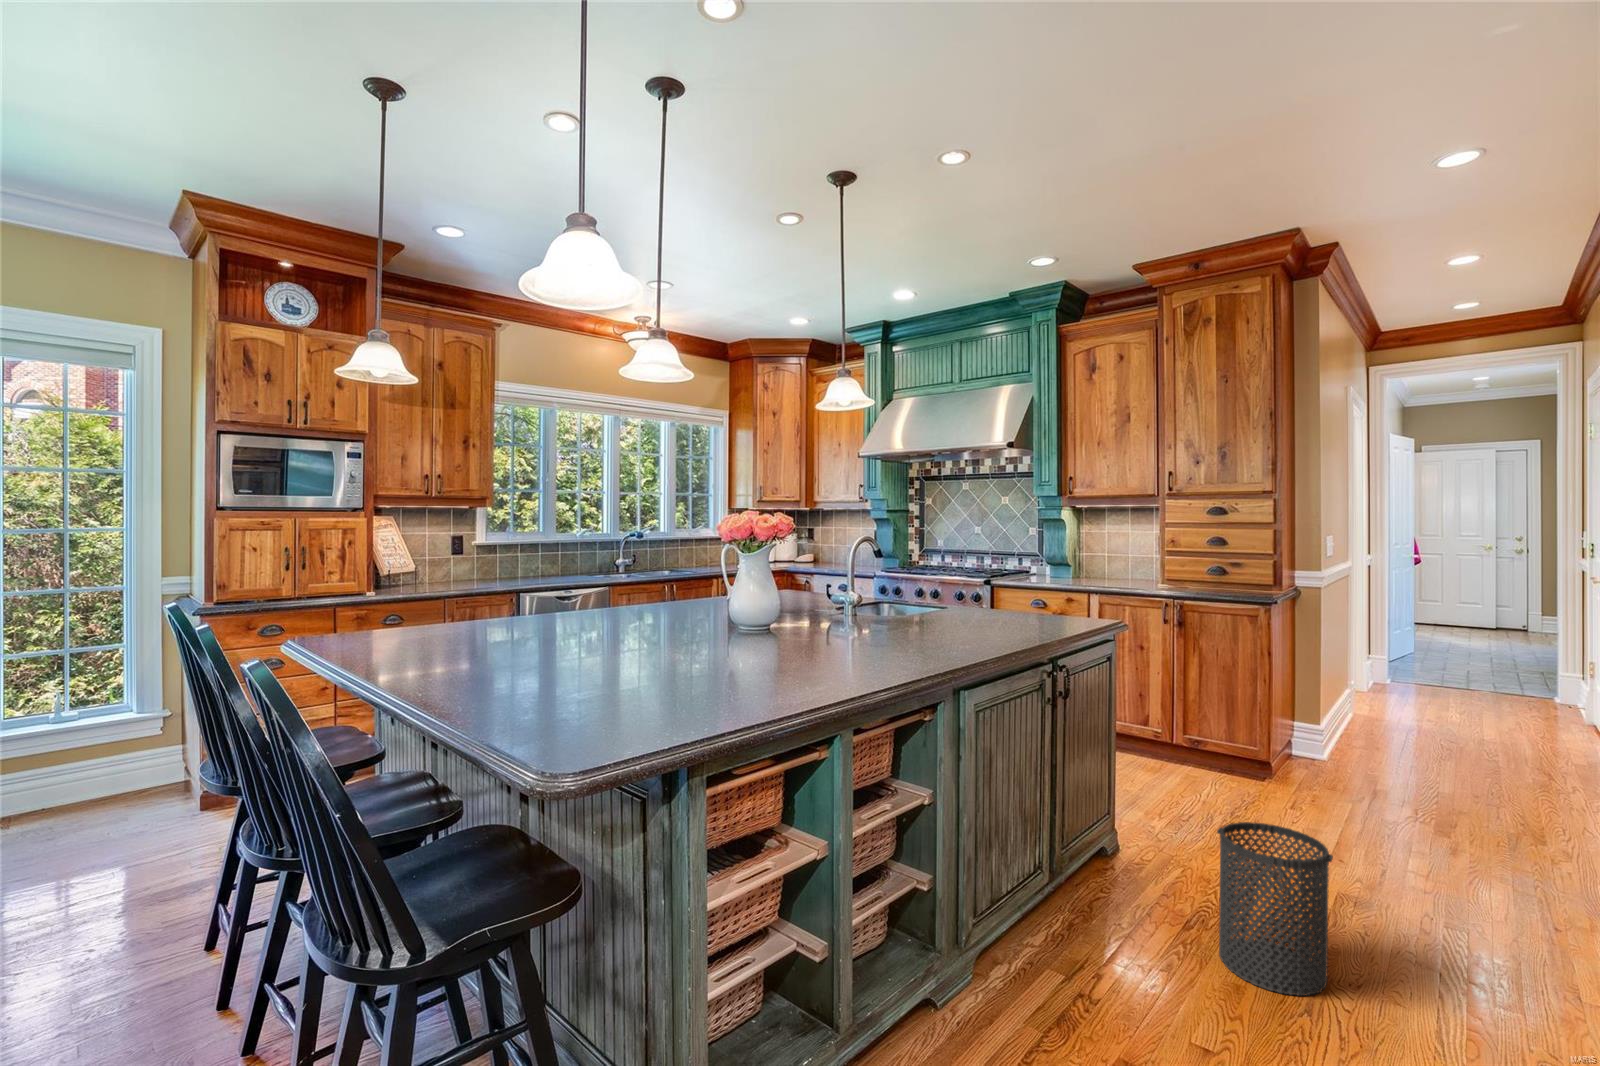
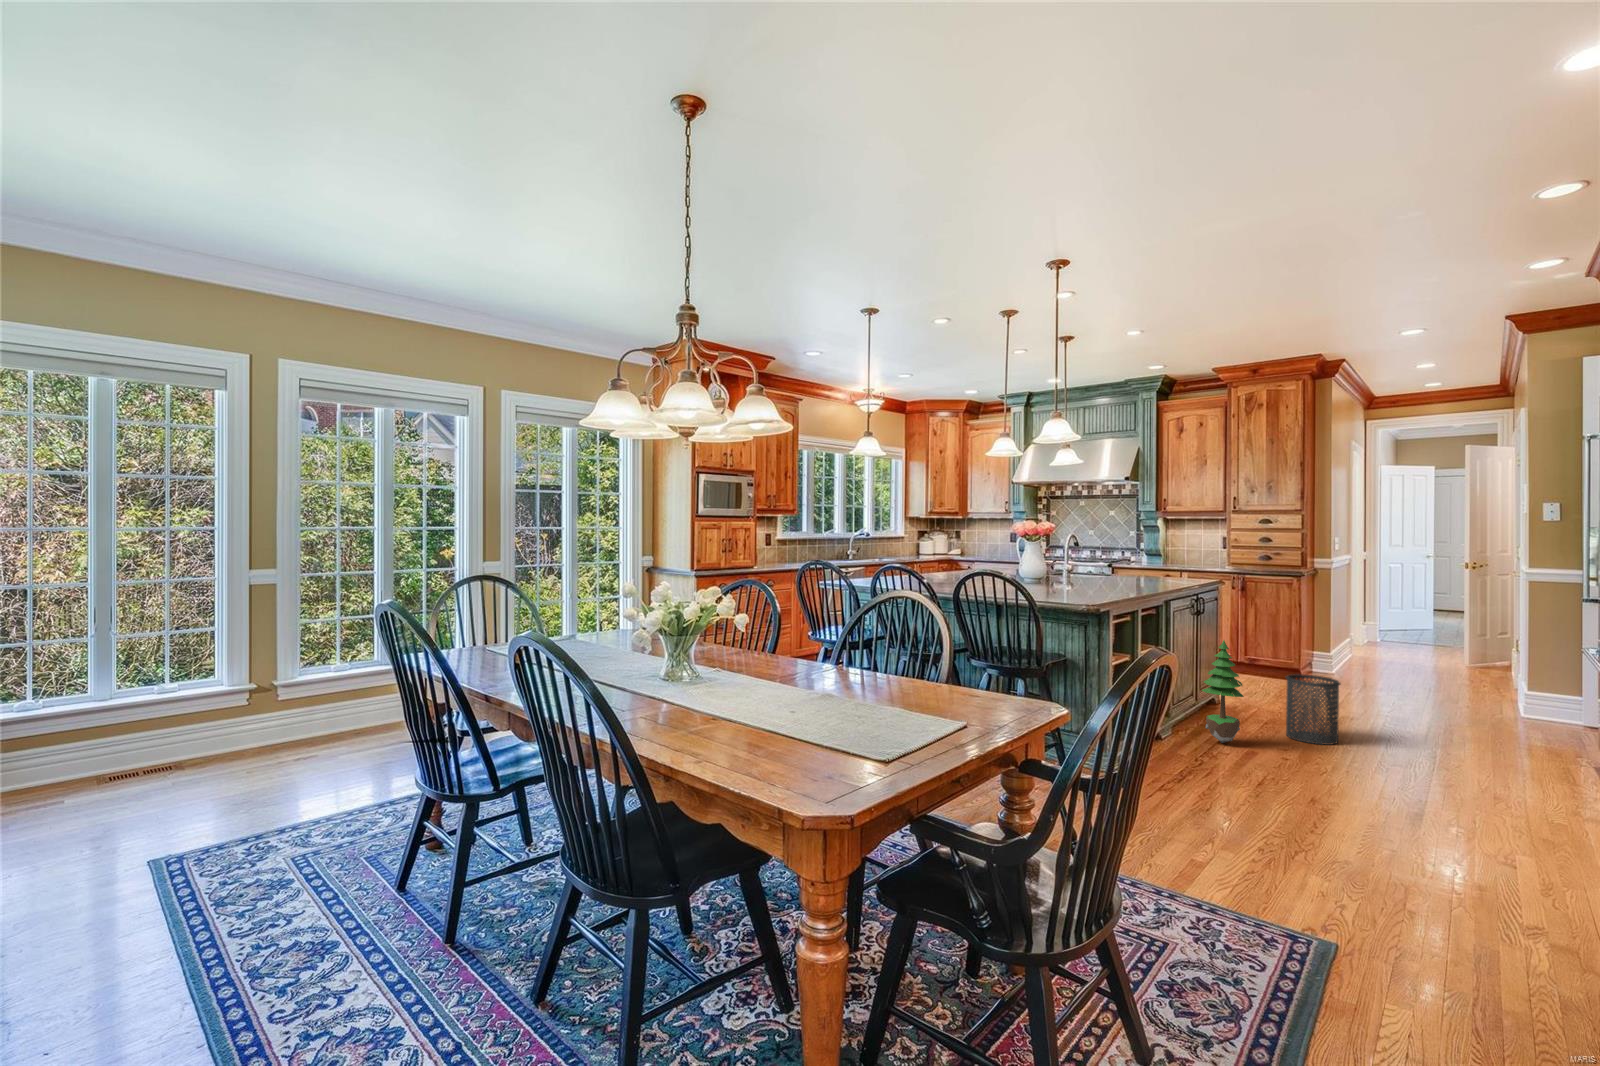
potted tree: none [1032,763,1119,991] -> present [1202,640,1244,743]

